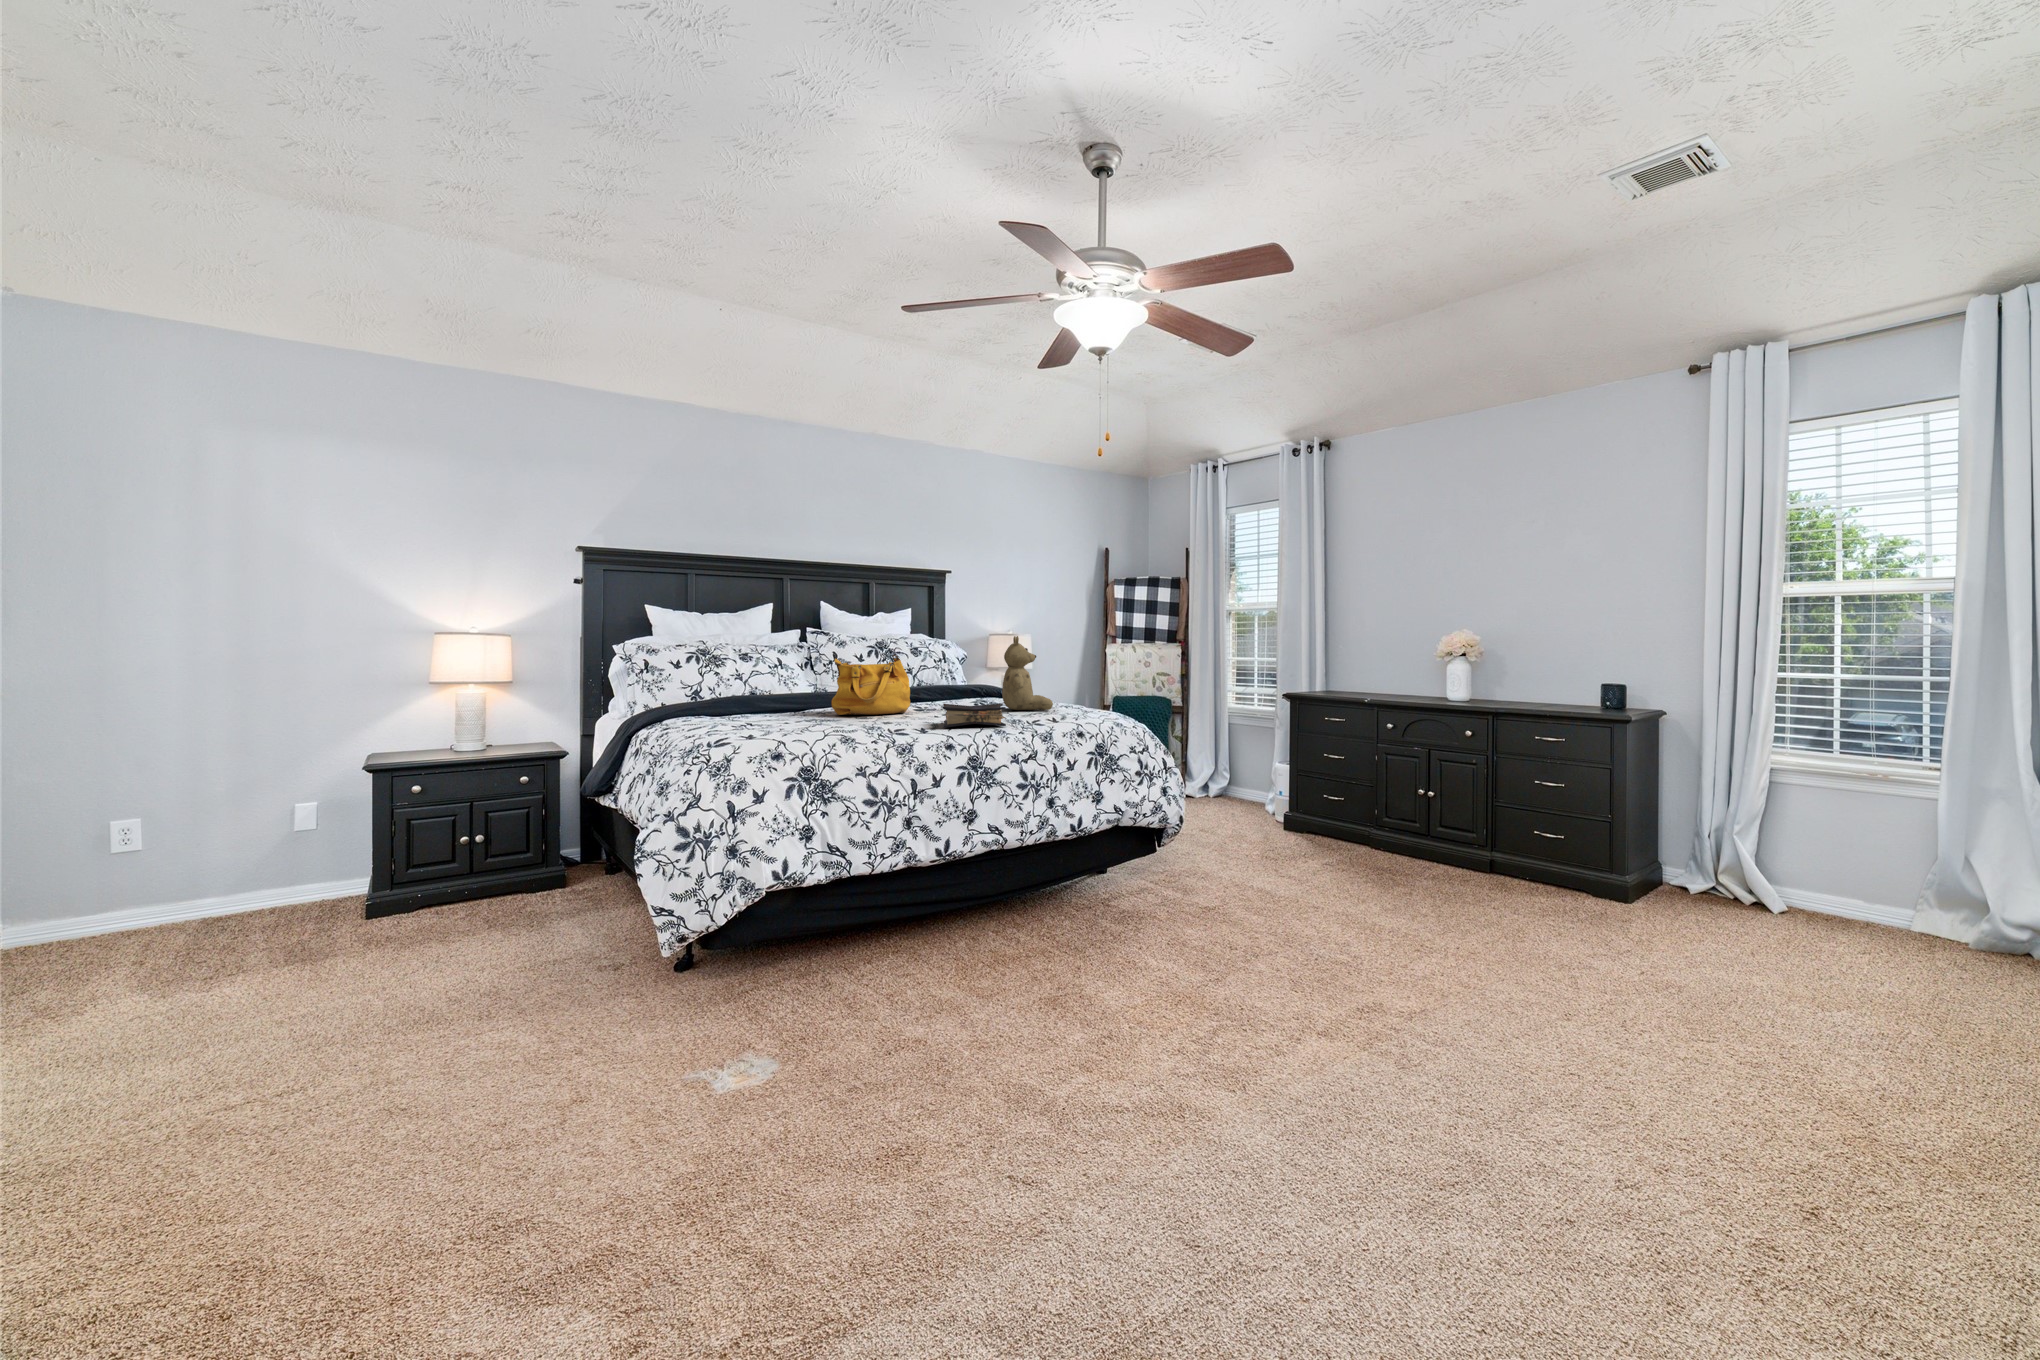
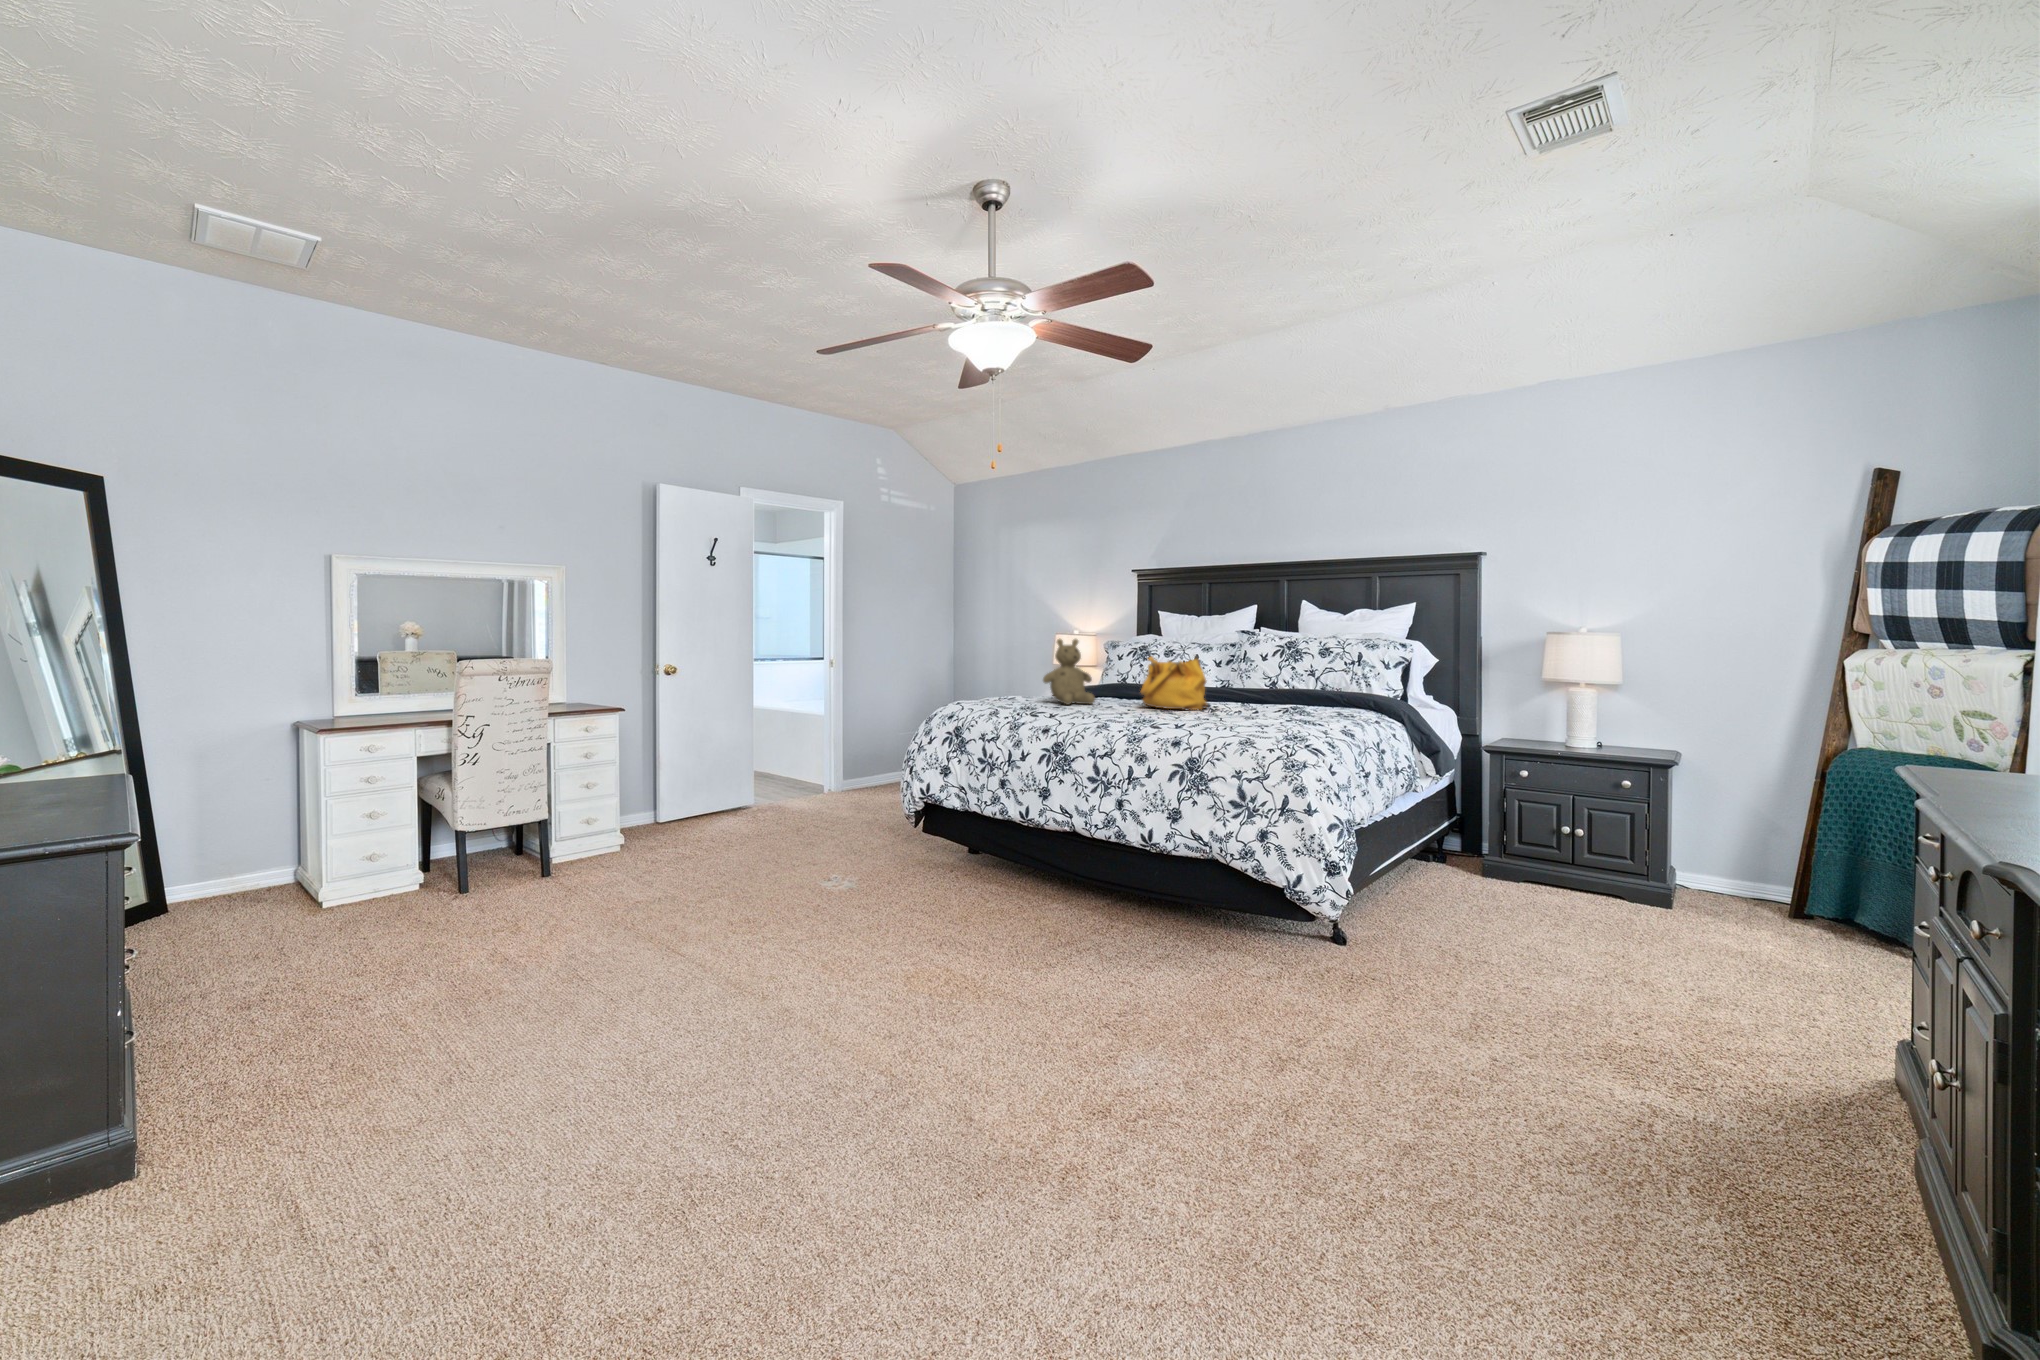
teddy bear: present [1002,636,1053,710] -> present [1043,639,1095,705]
book: present [942,703,1006,728] -> none [1077,699,1142,722]

